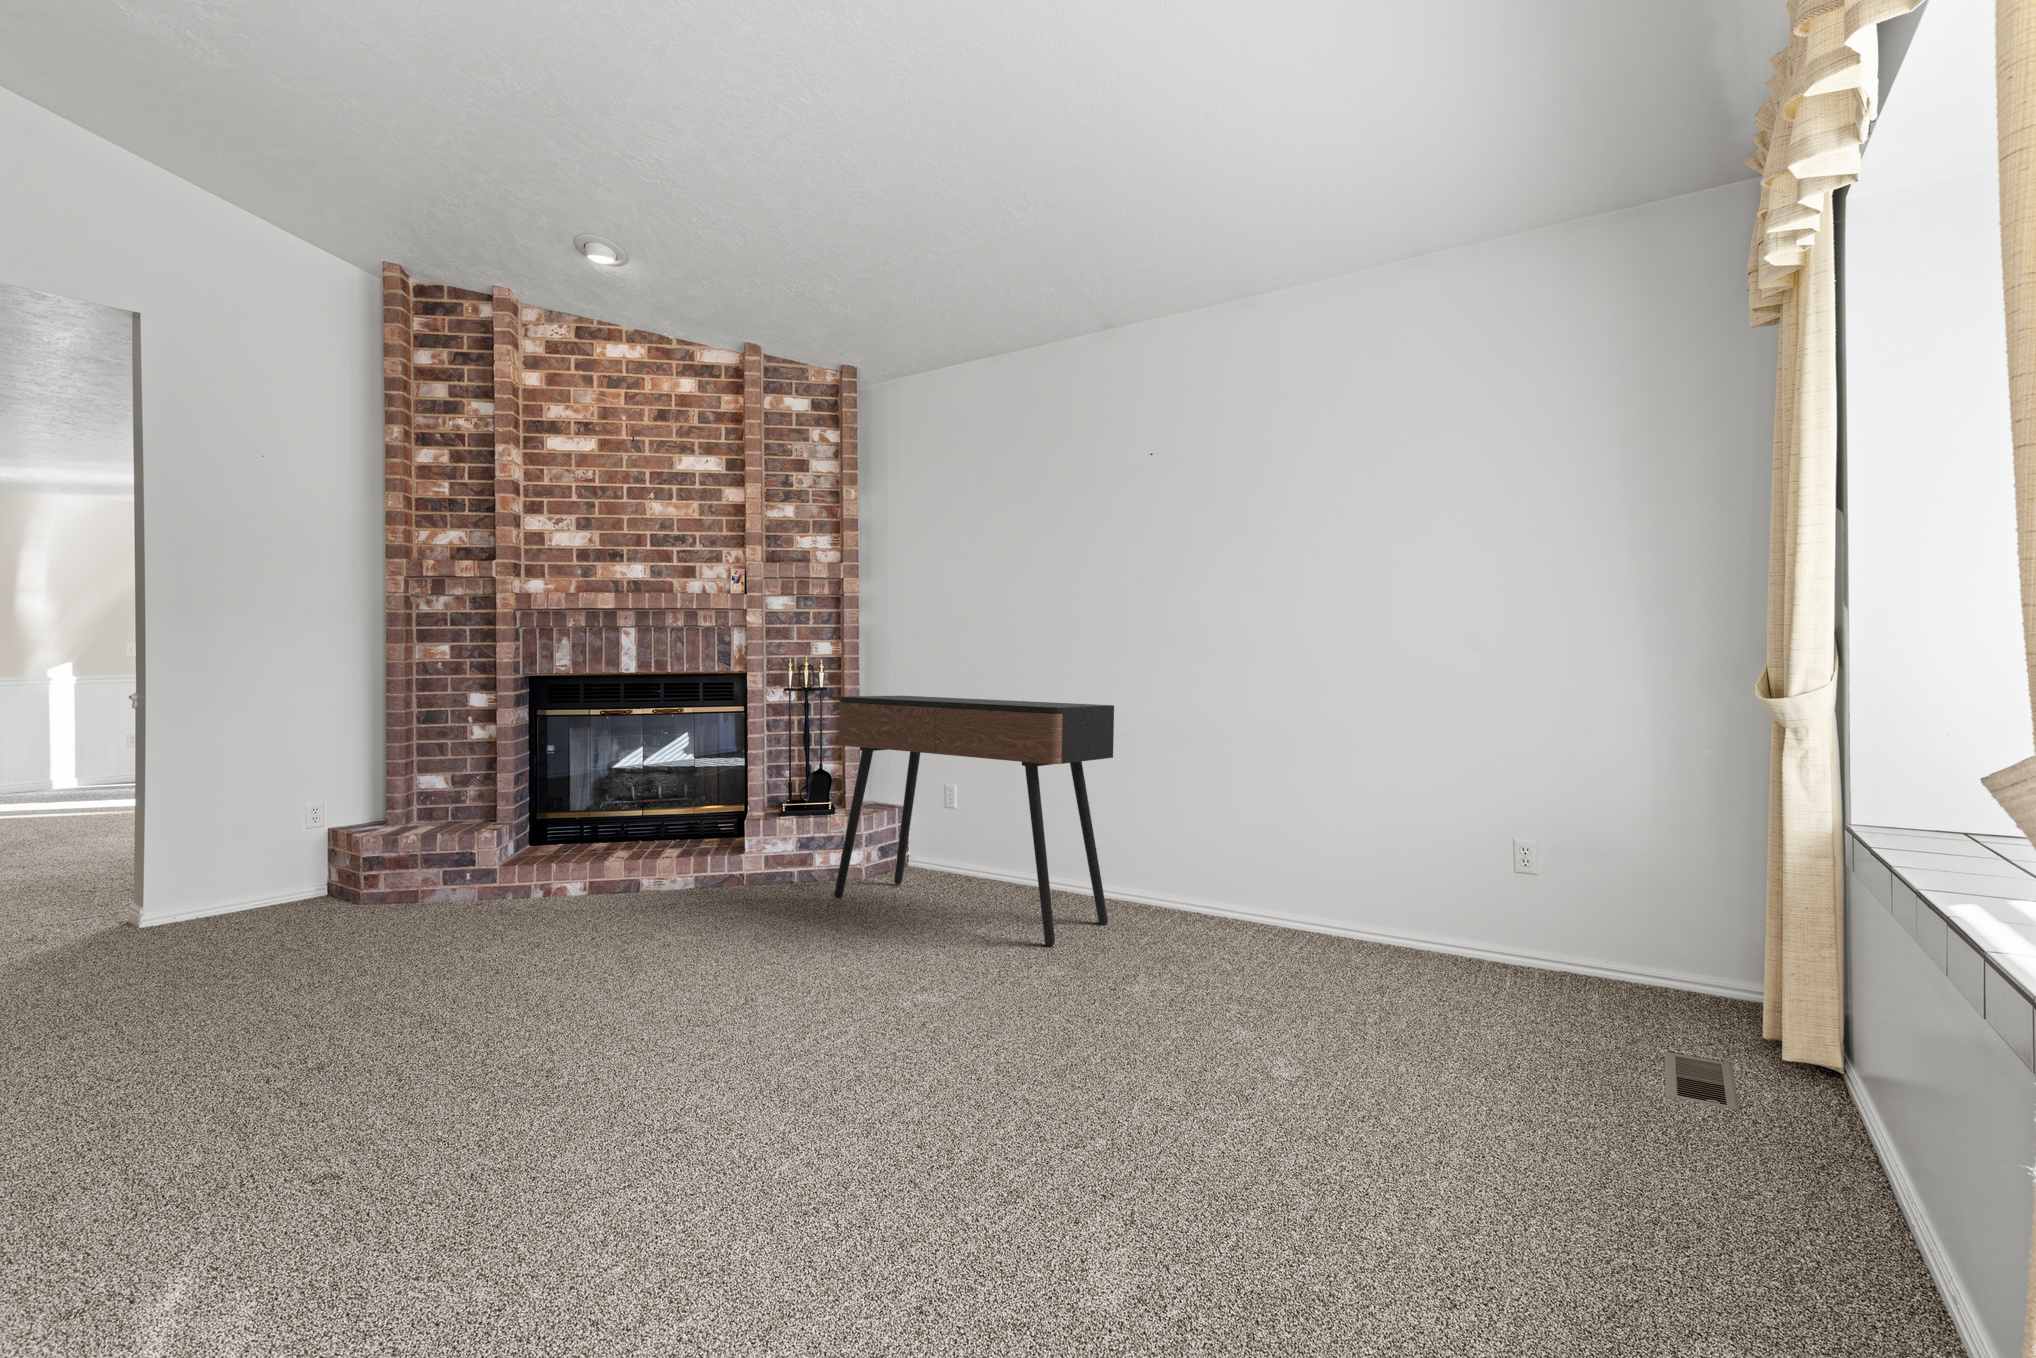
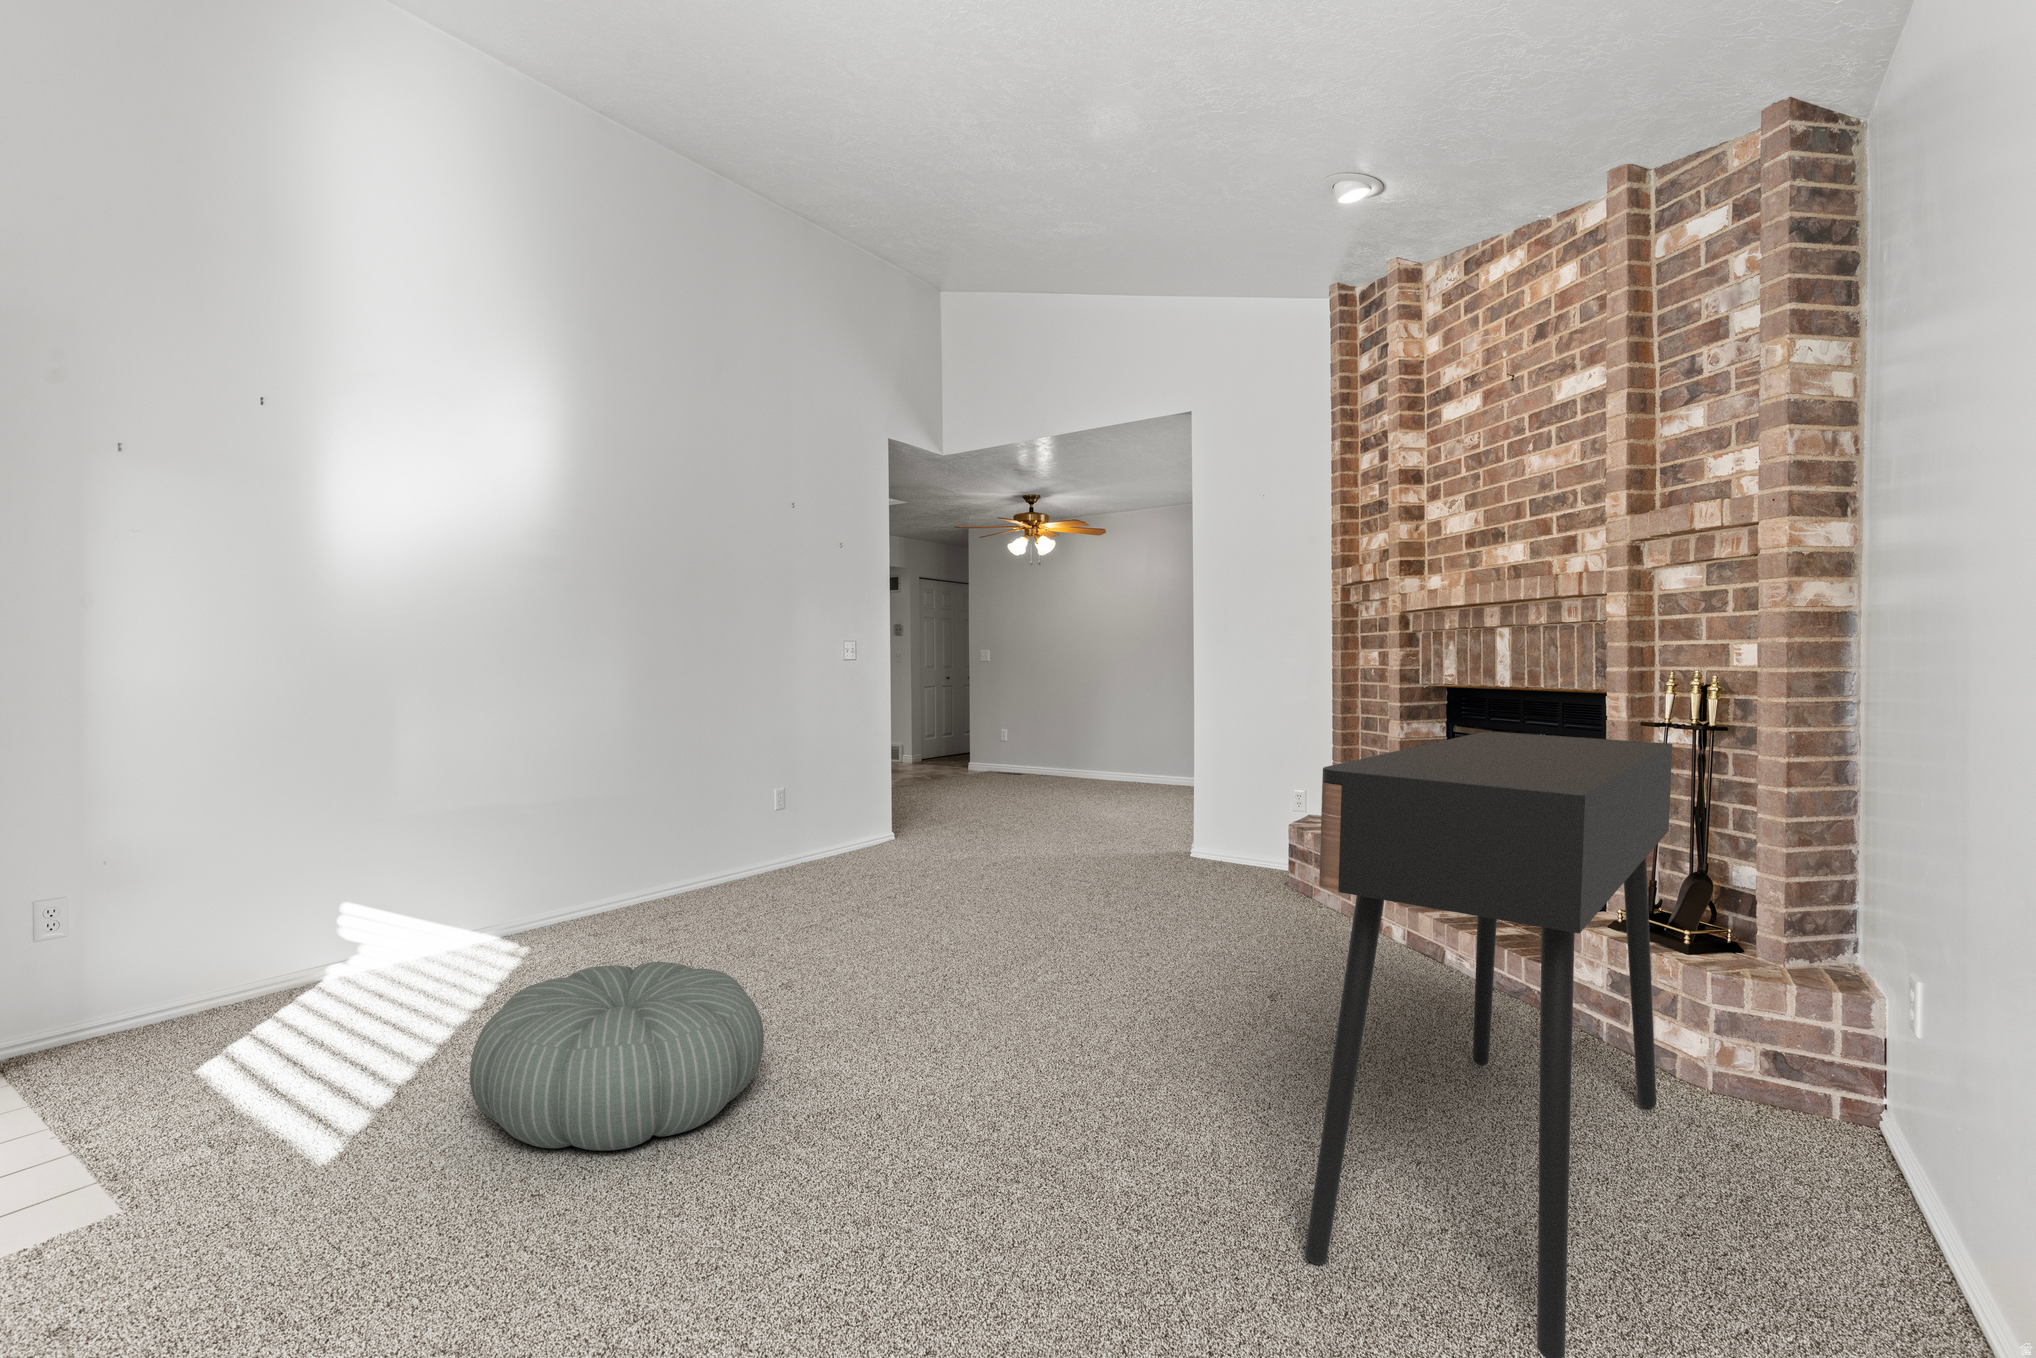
pouf: none [672,986,968,1197] -> present [470,962,764,1151]

